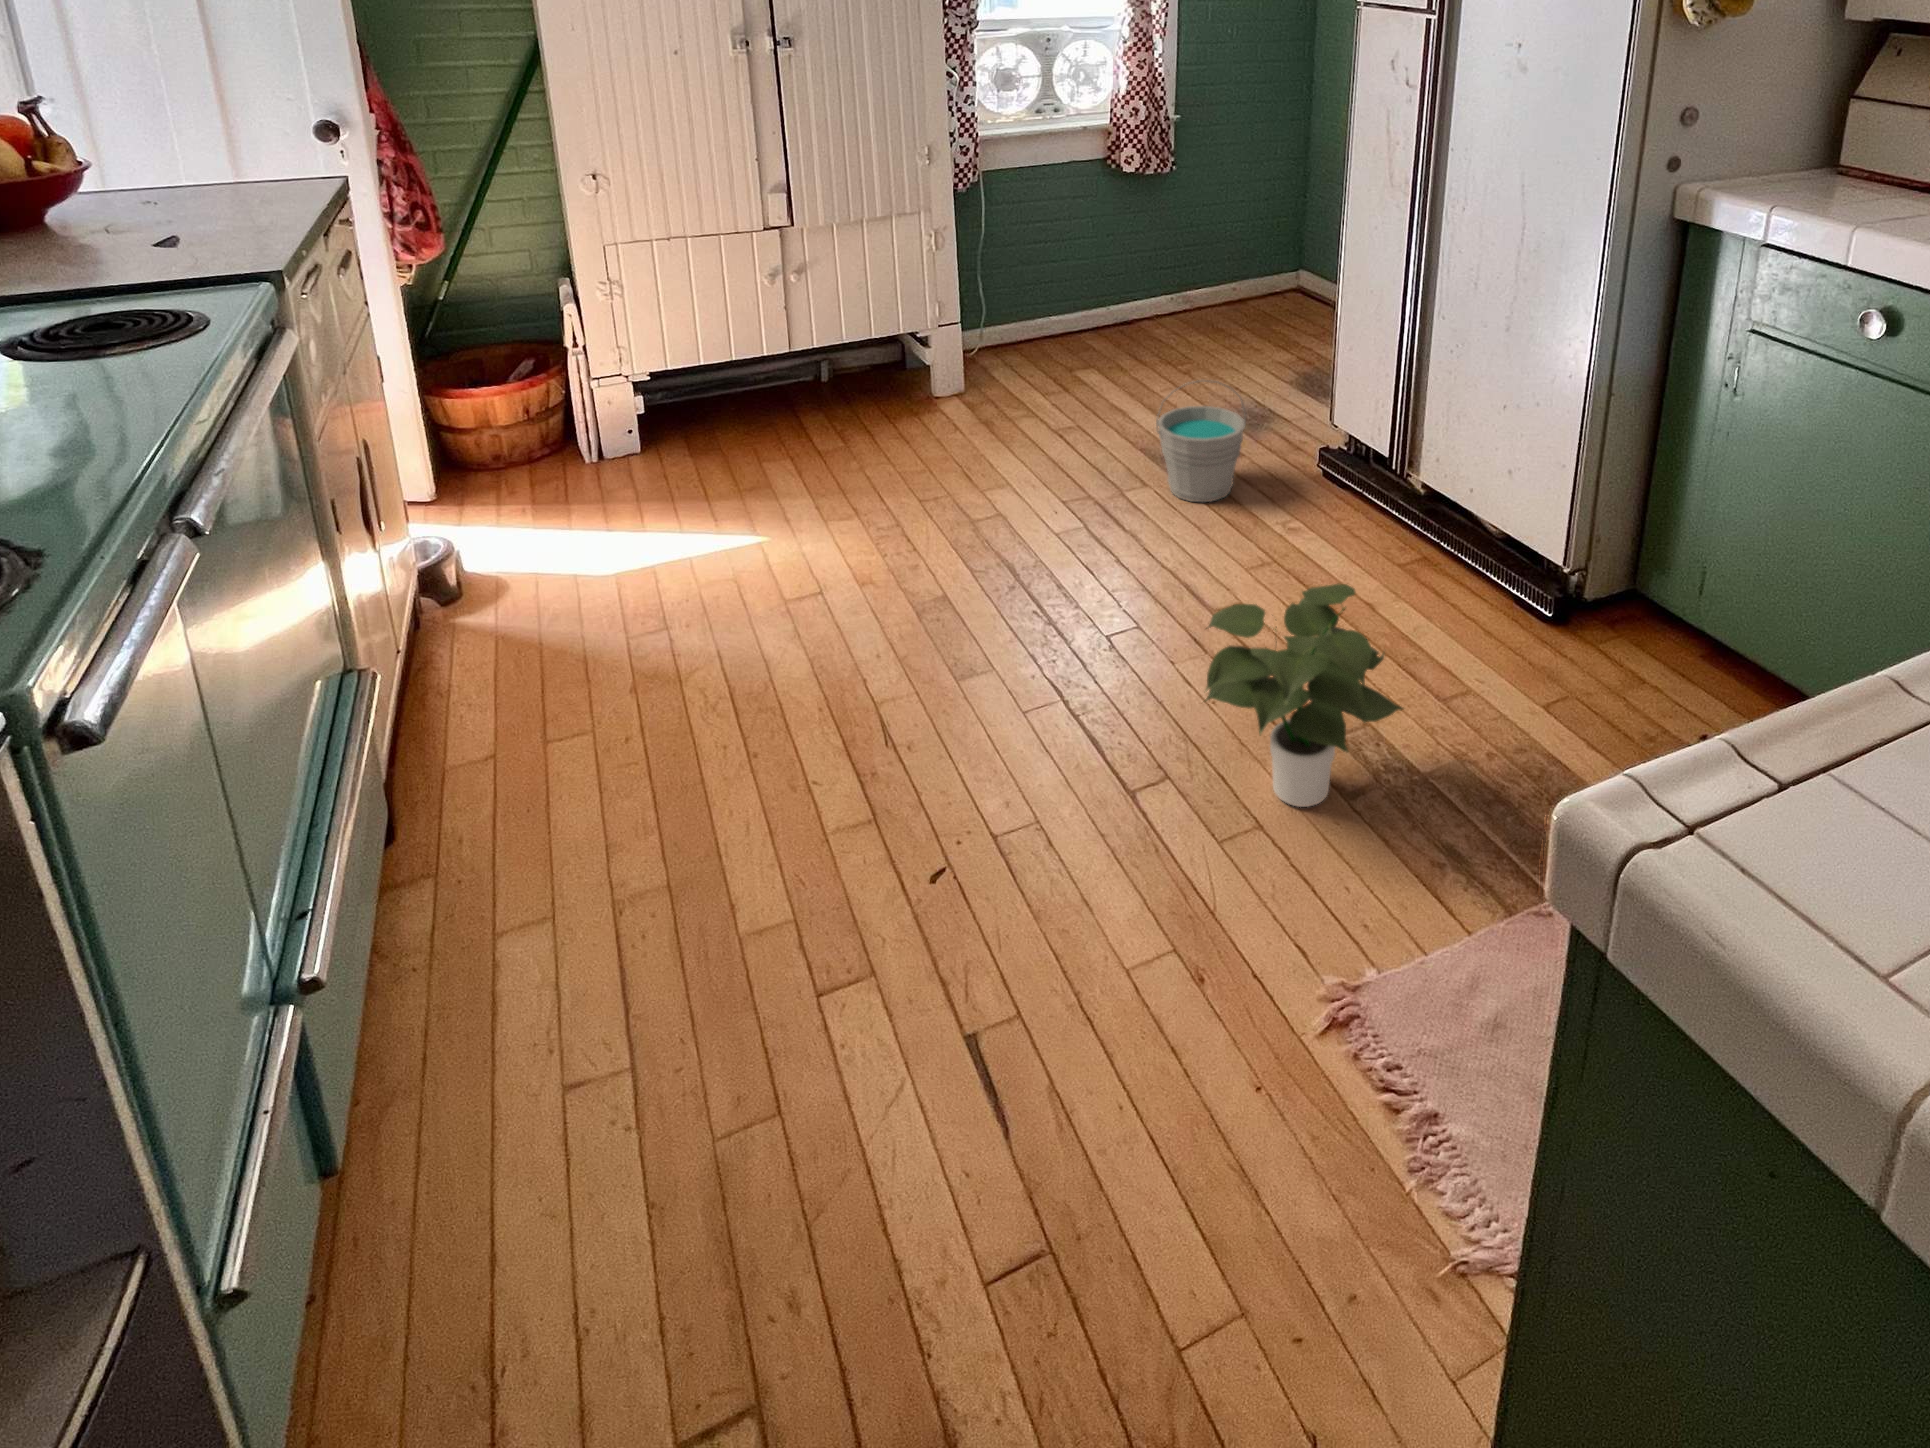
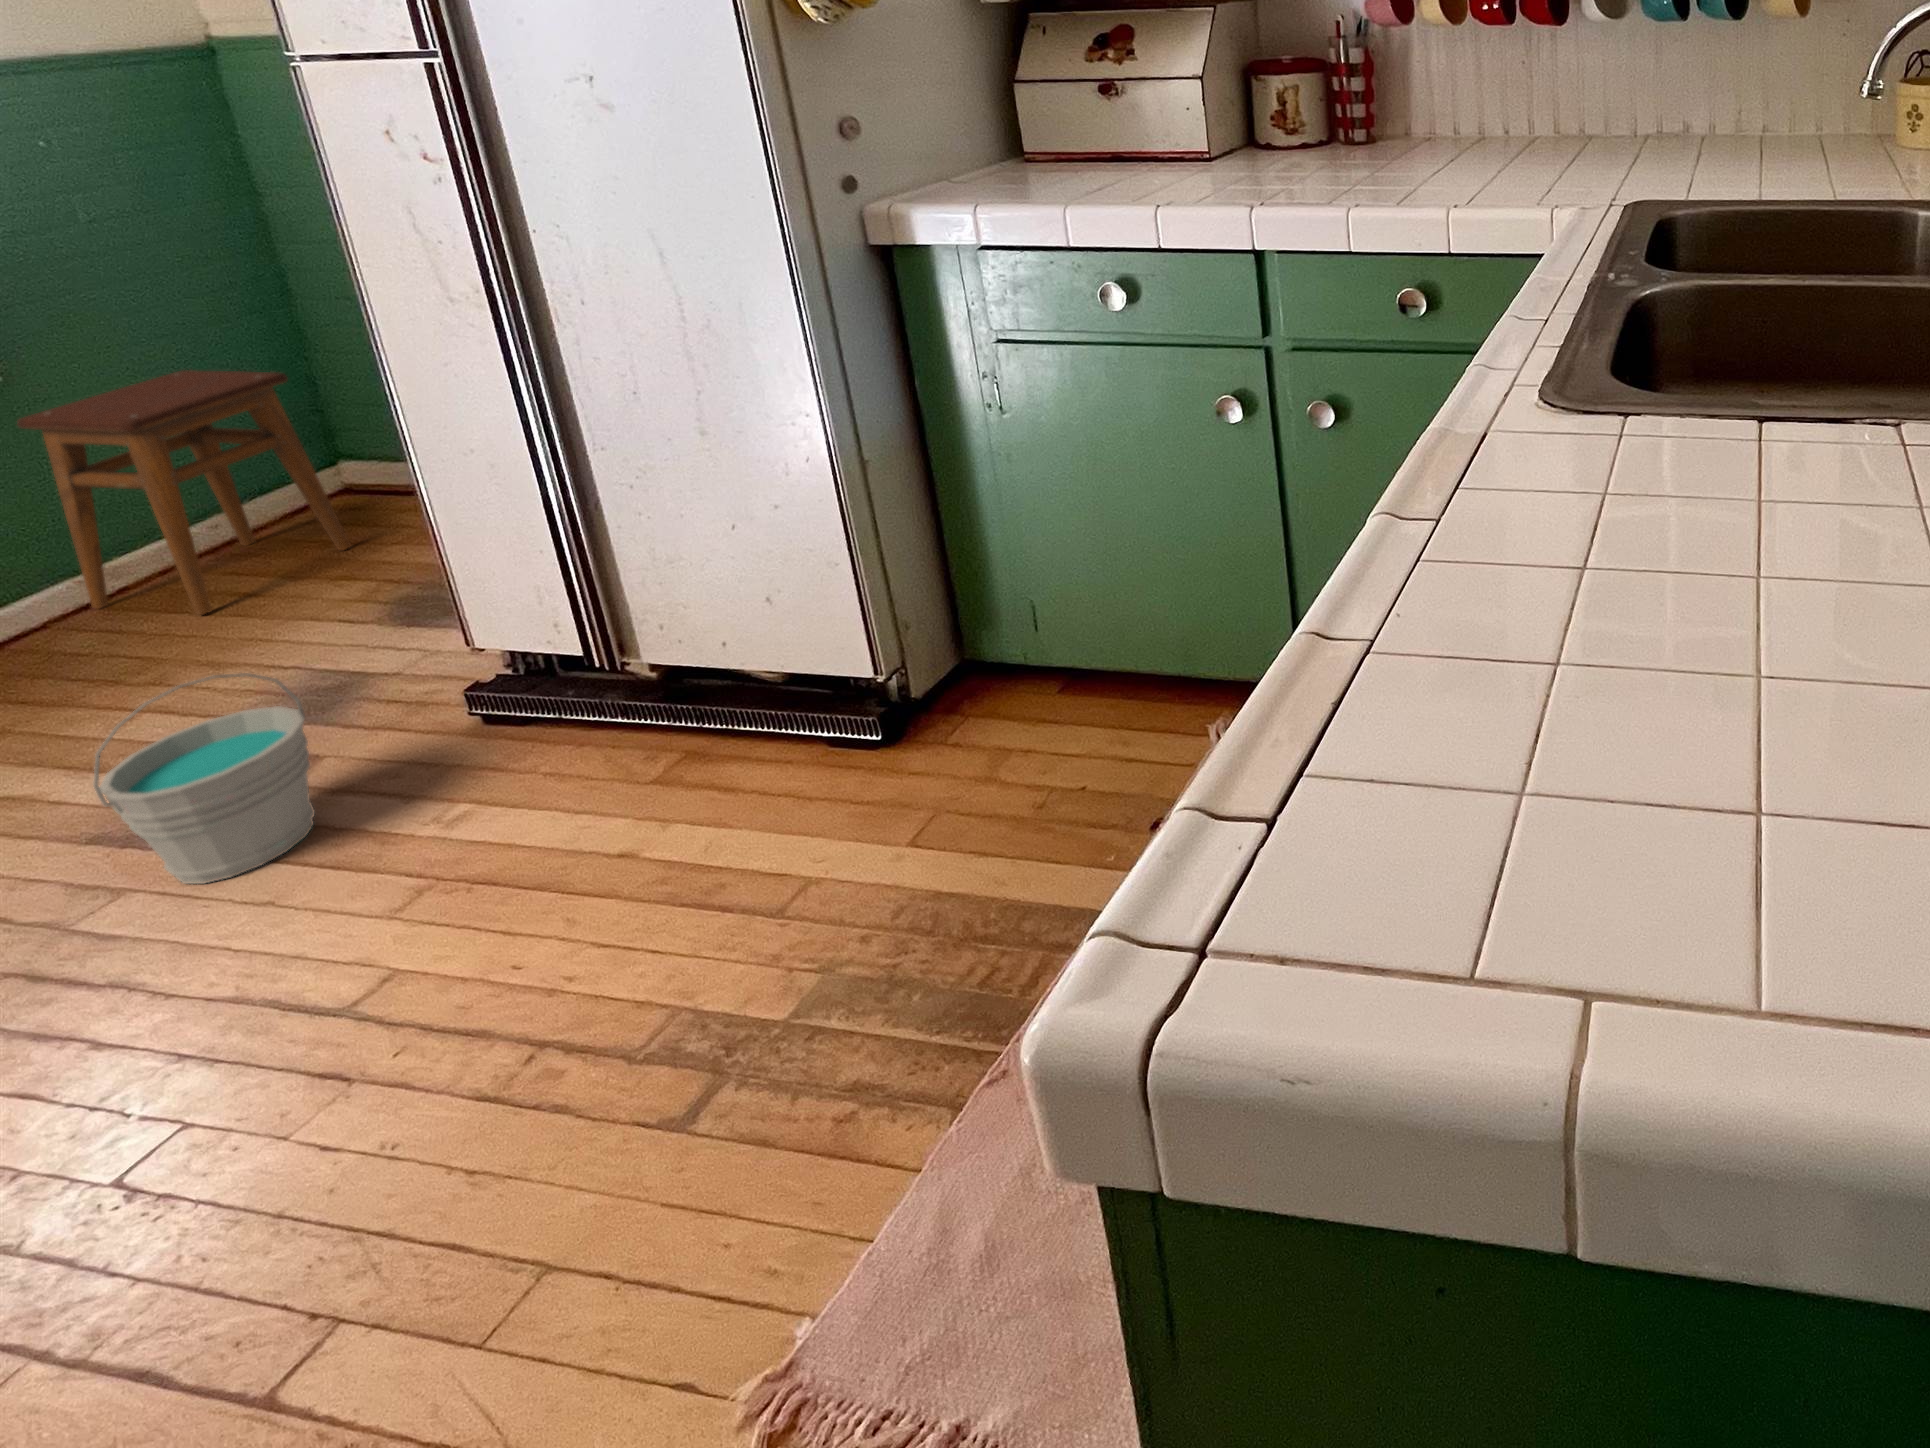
stool: none [1176,191,1294,343] -> present [17,370,351,615]
potted plant: present [1206,583,1403,807] -> none [320,858,728,1208]

